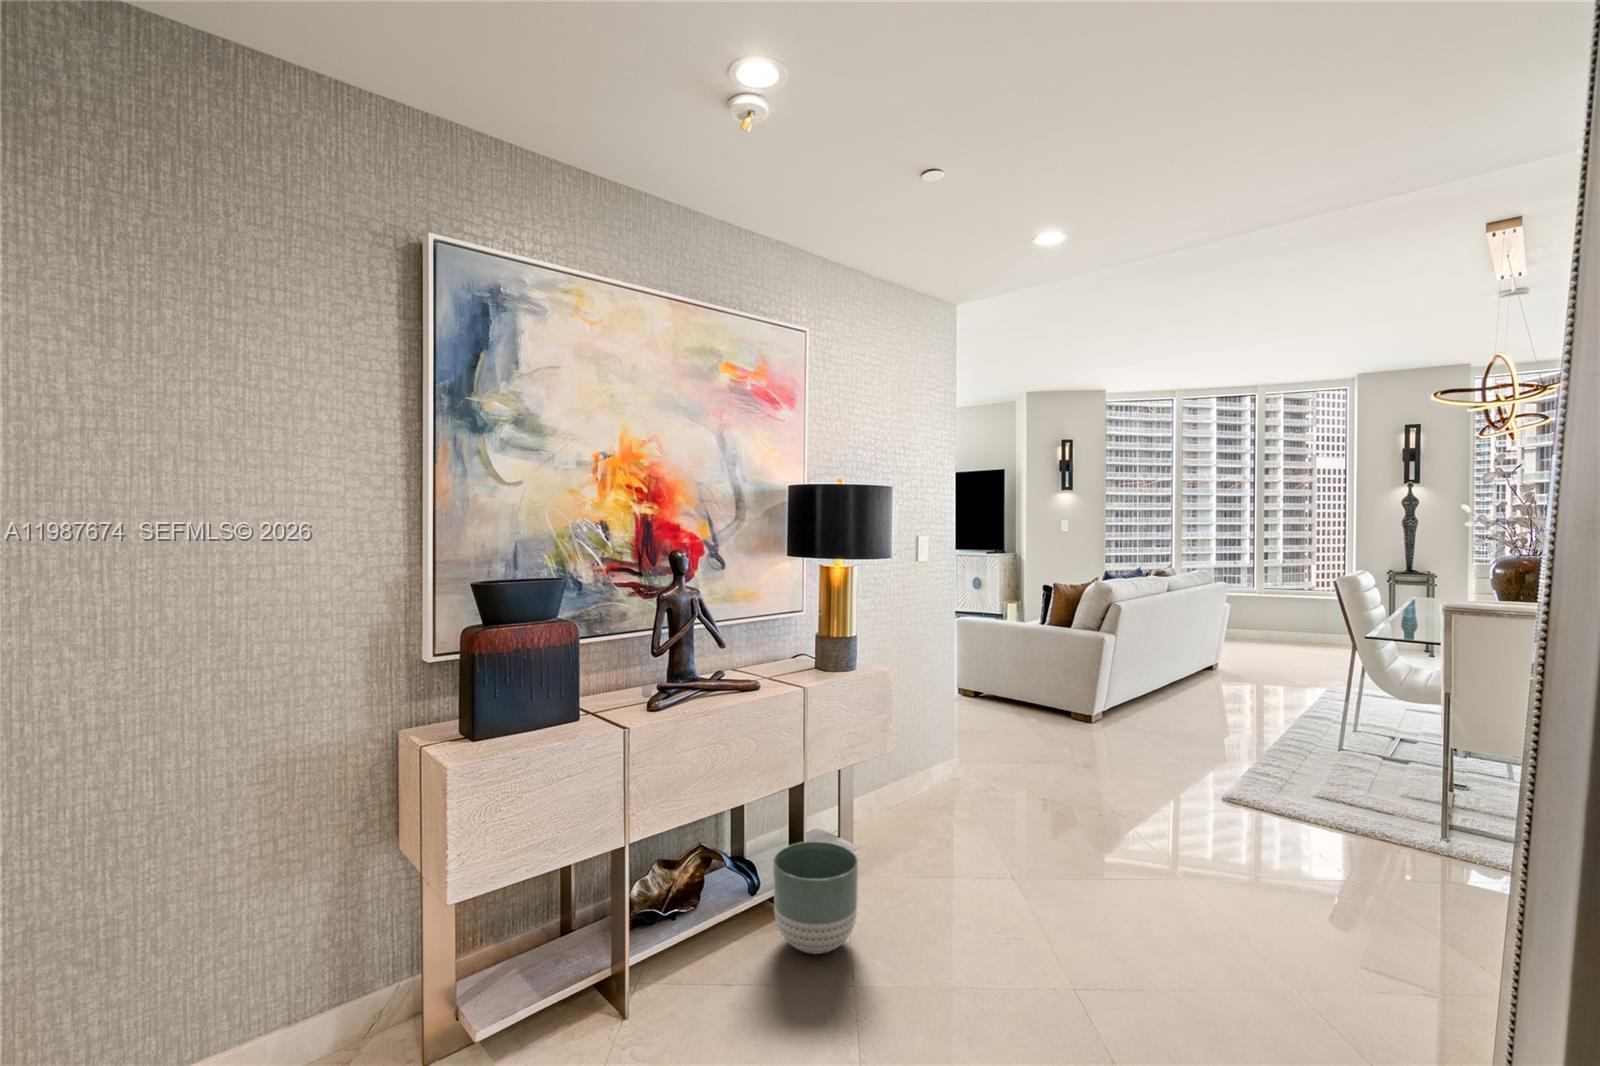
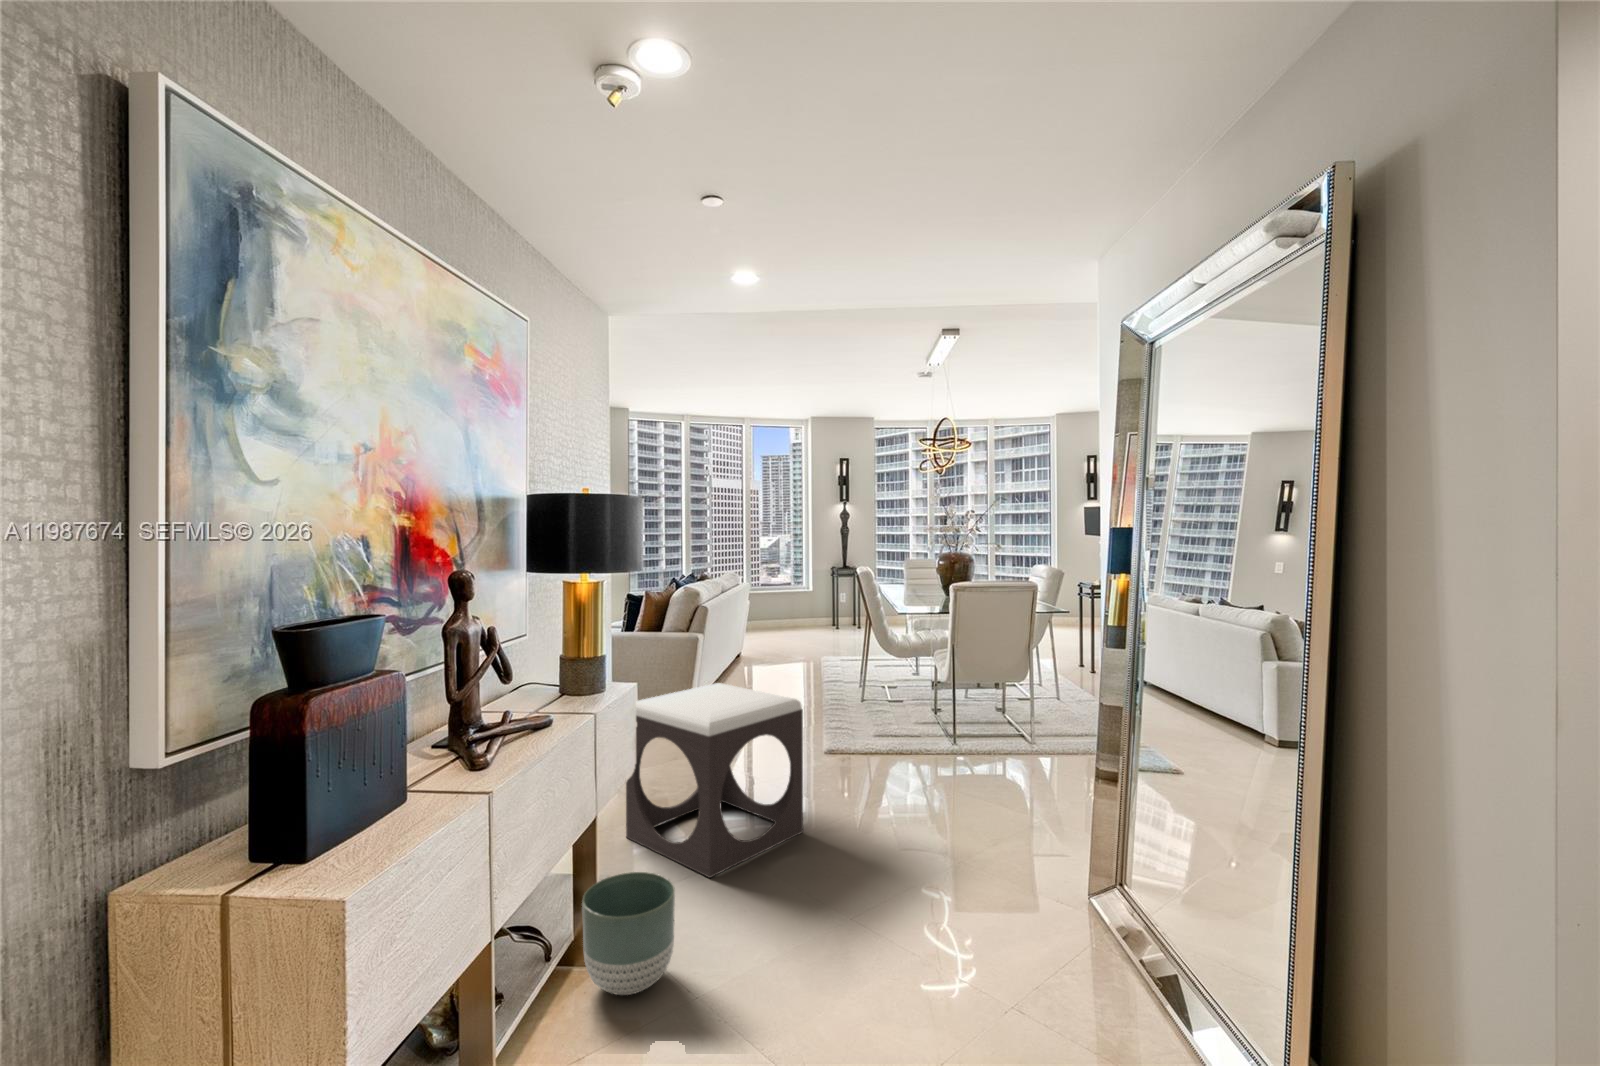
footstool: none [921,688,1105,886] -> present [626,683,803,878]

